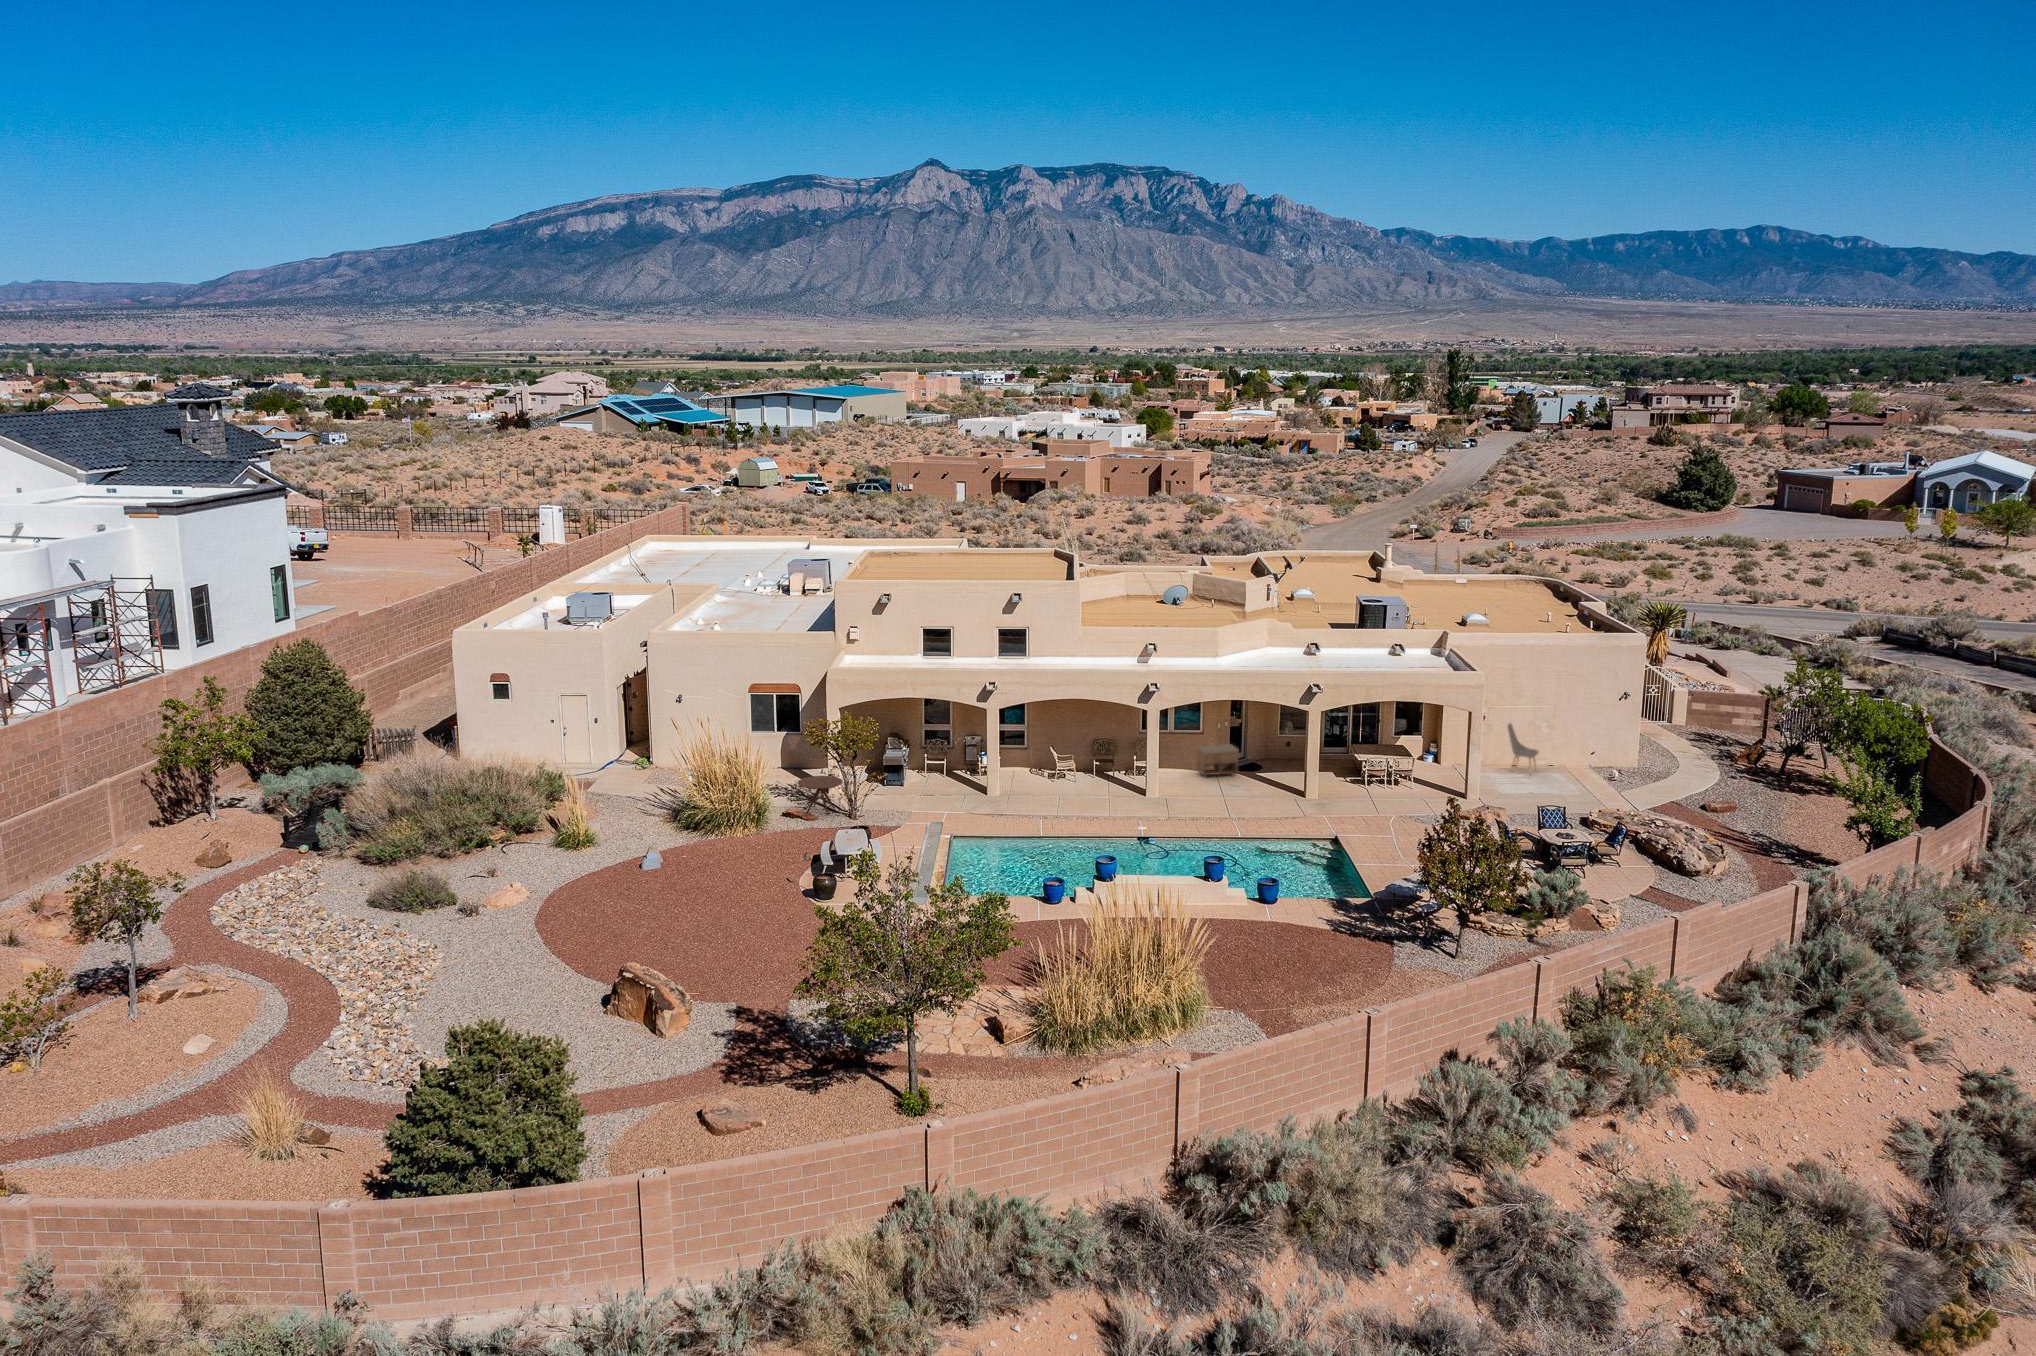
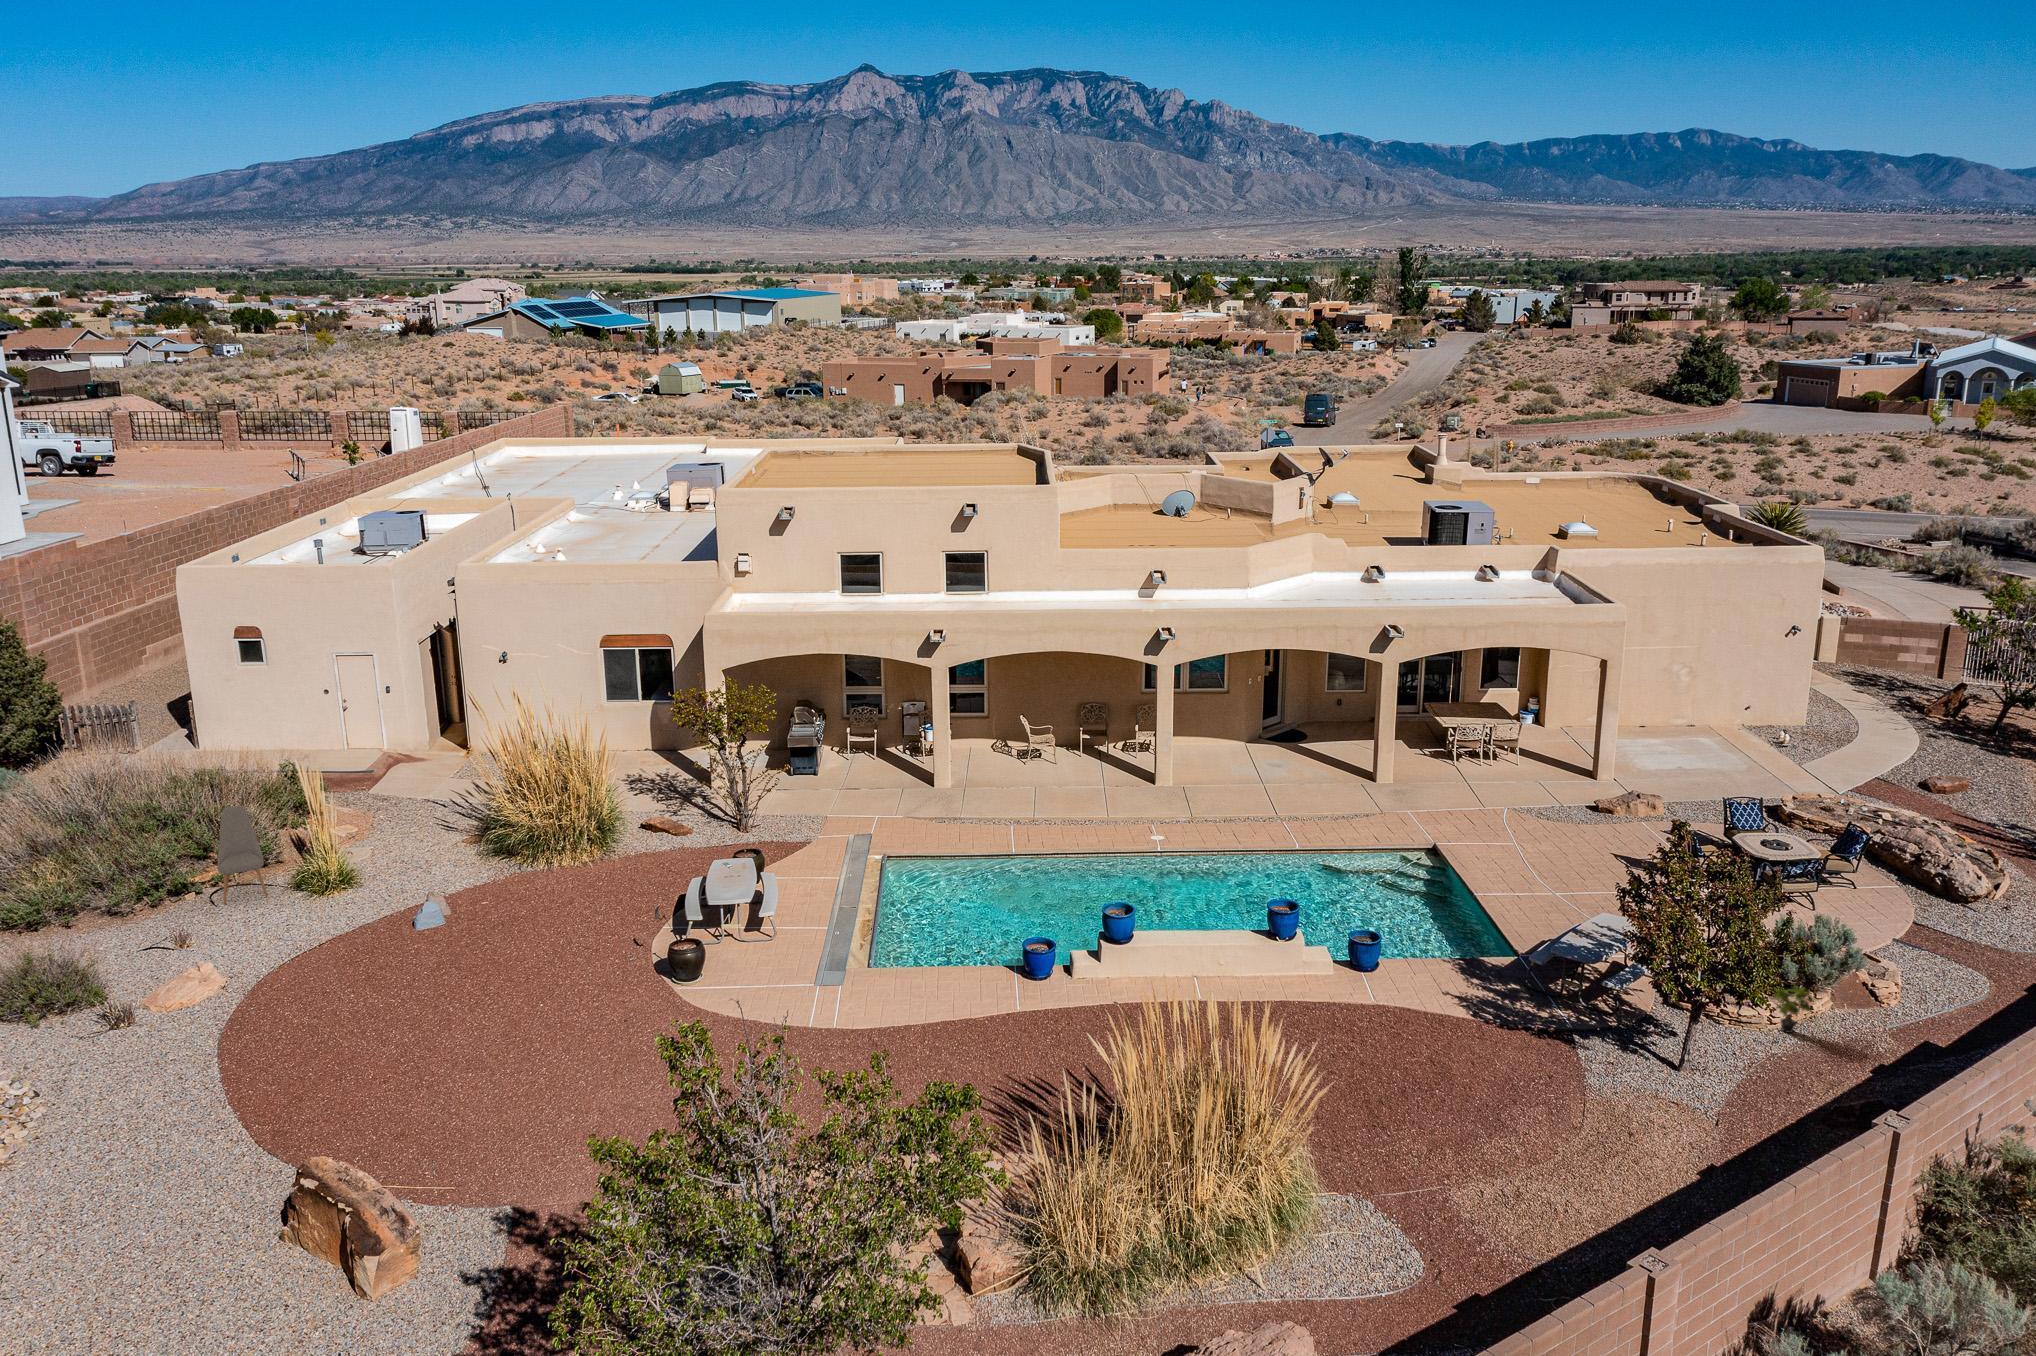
chair: present [1508,724,1538,768] -> present [218,806,268,904]
storage bench: present [1197,744,1239,776] -> none [1219,705,1278,752]
round table: present [798,776,842,815] -> none [662,766,728,824]

